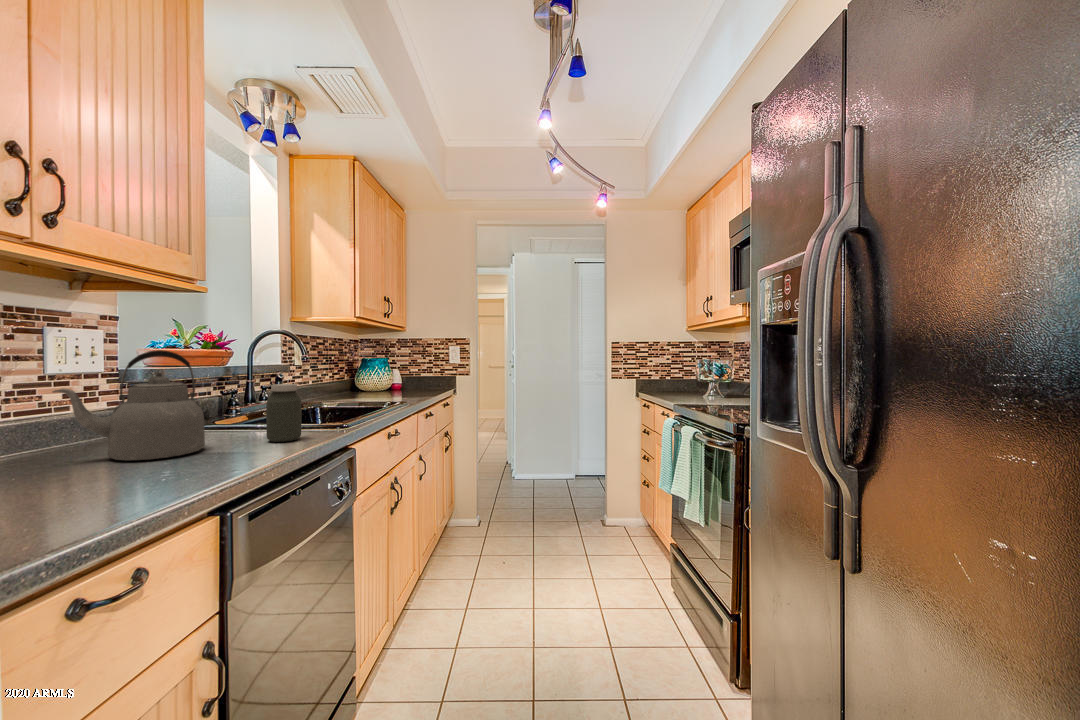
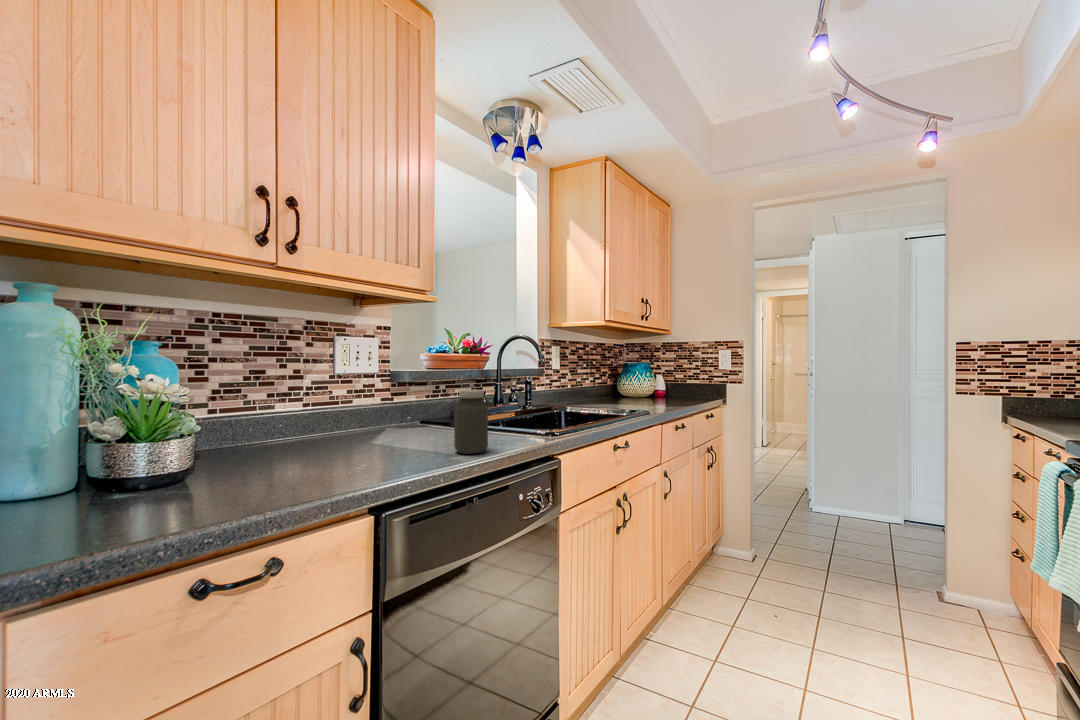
kettle: present [52,350,205,461] -> none [296,354,403,458]

